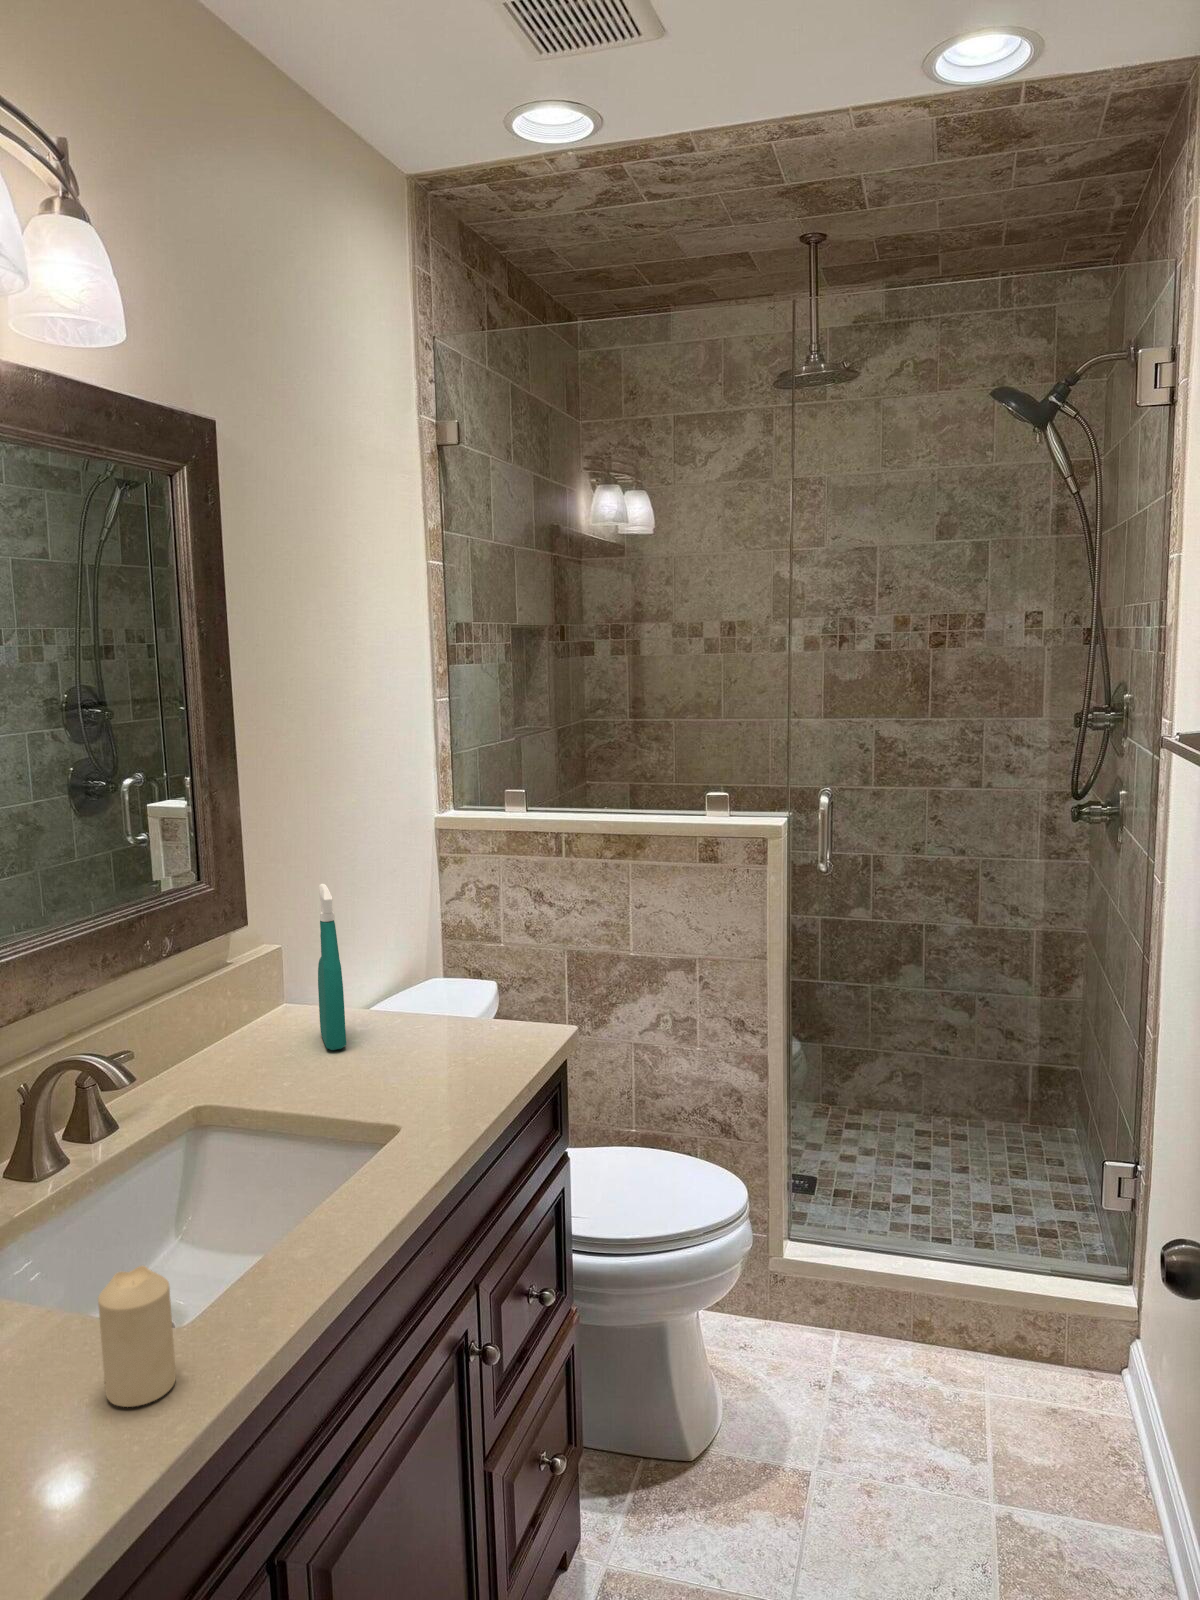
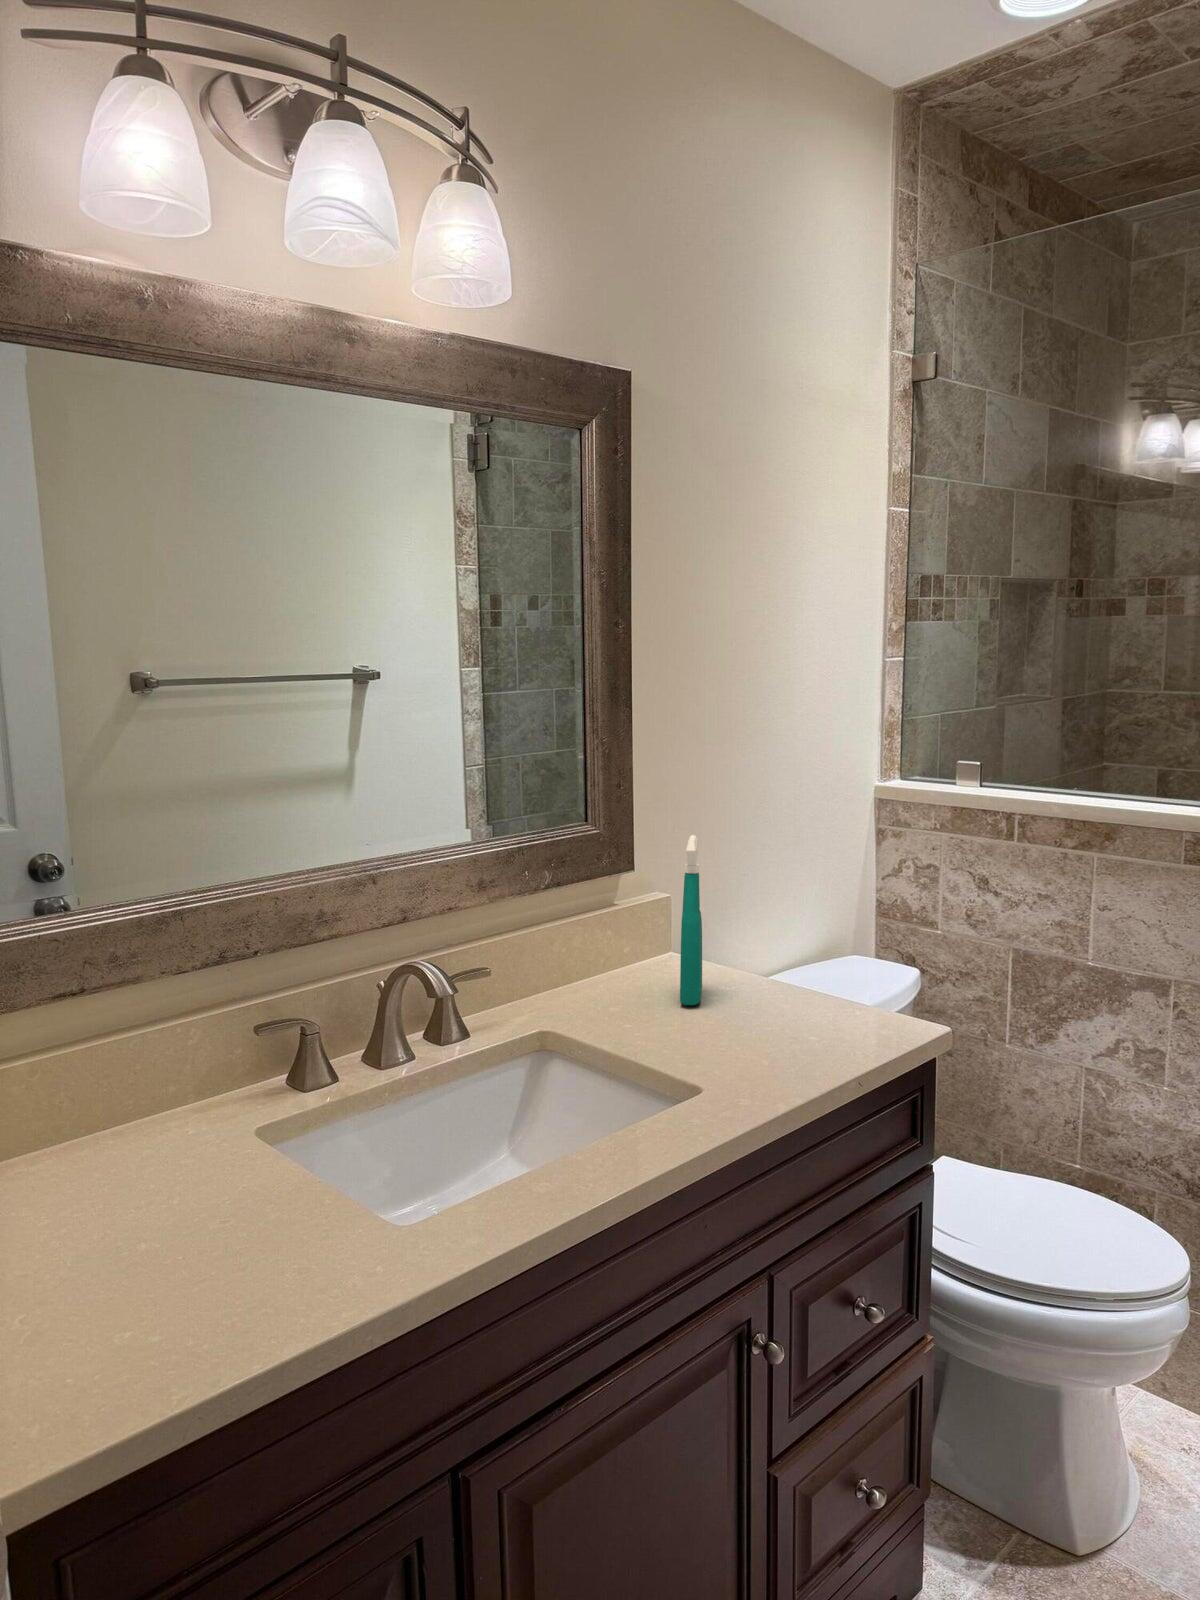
candle: present [98,1266,176,1407] -> none [320,1151,385,1278]

